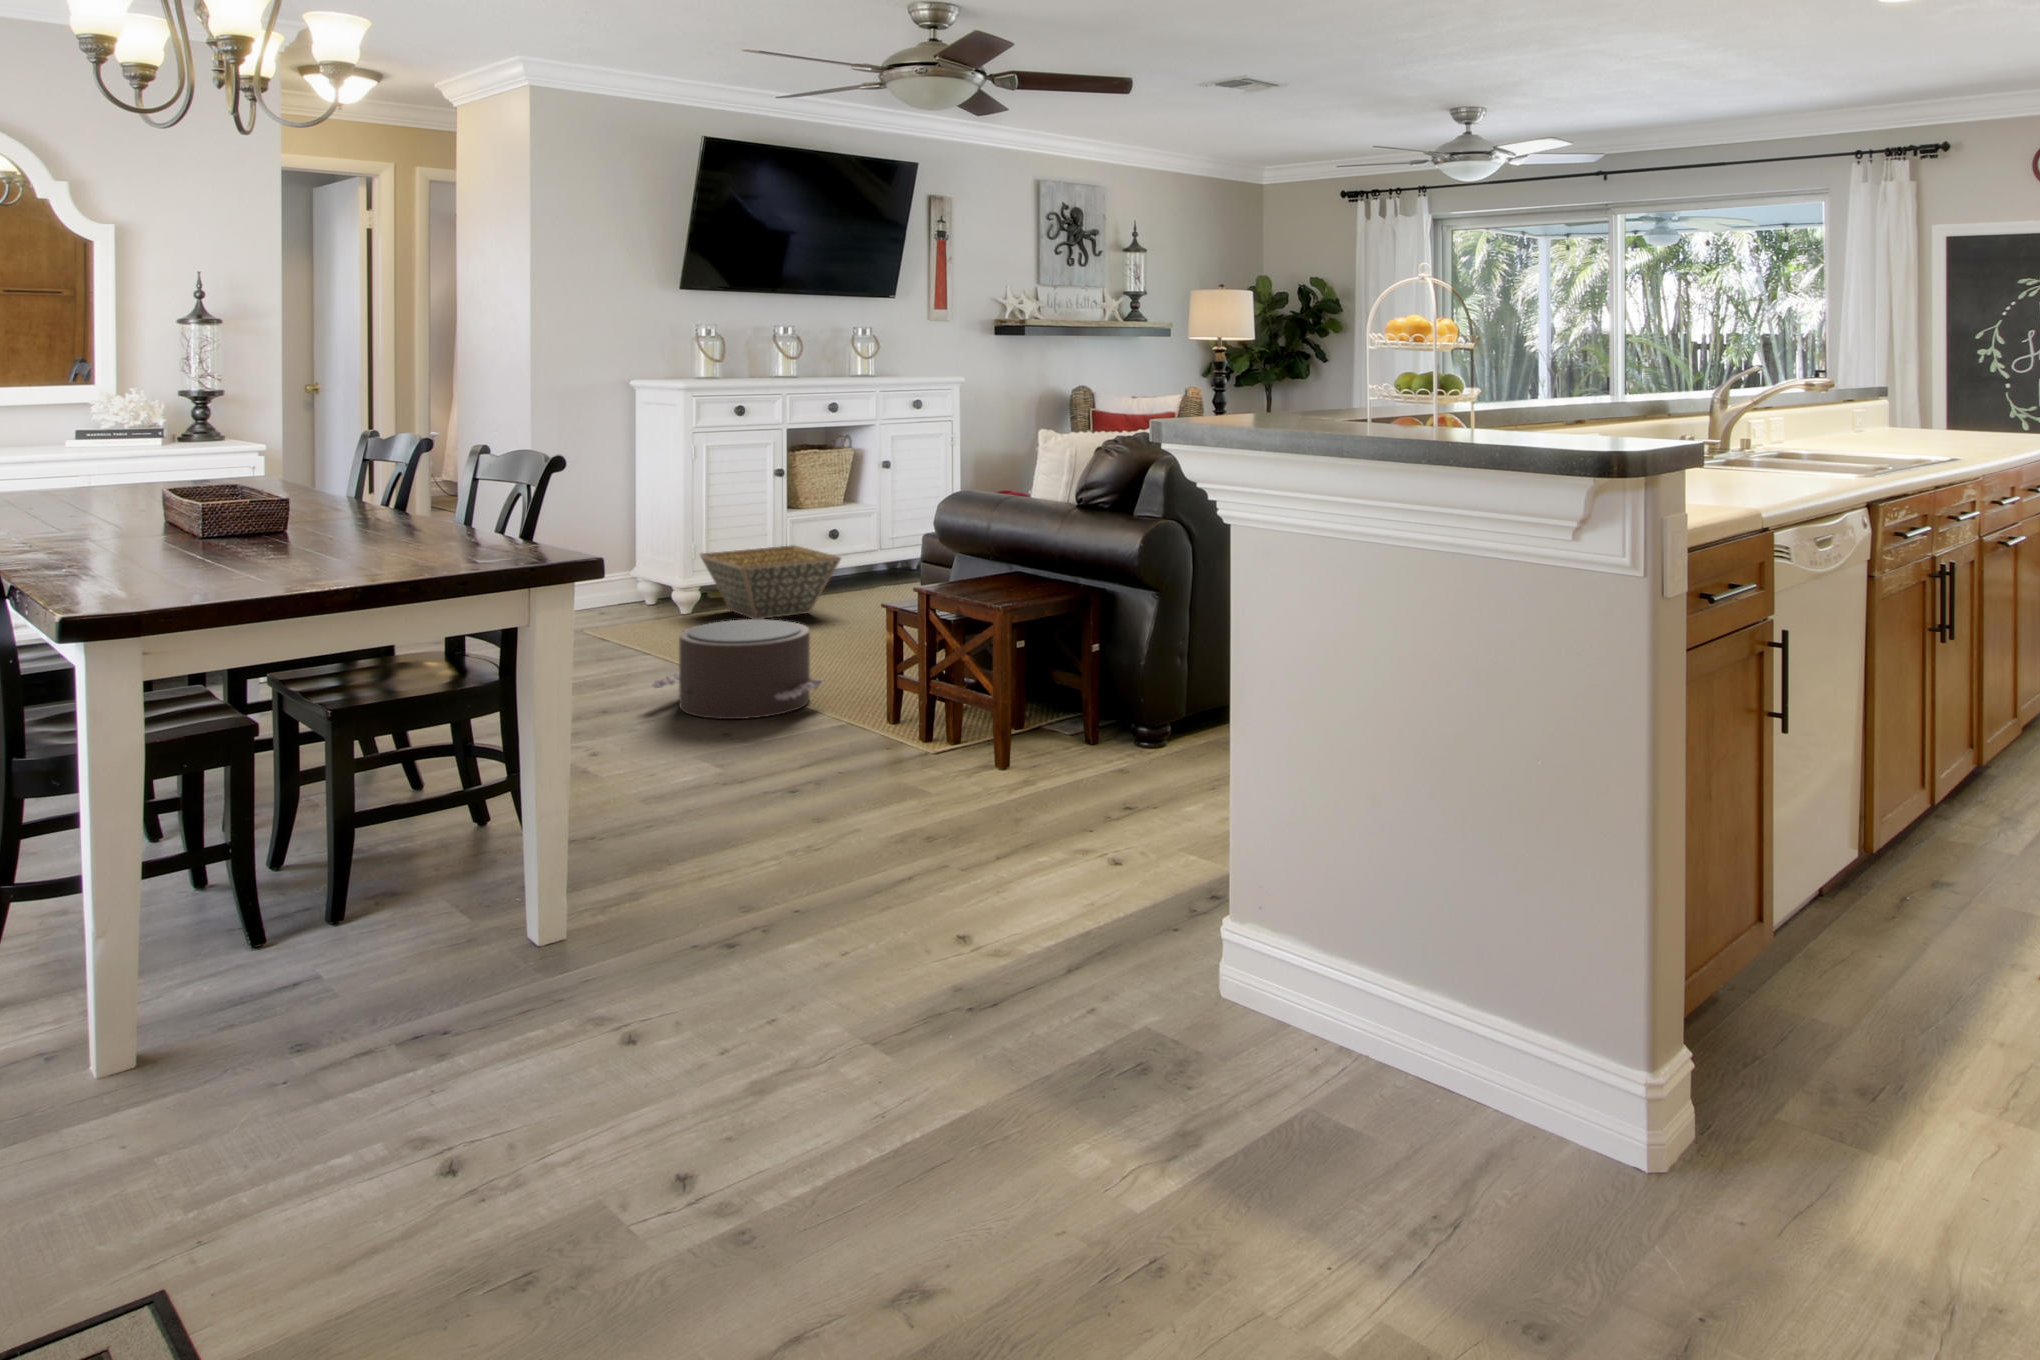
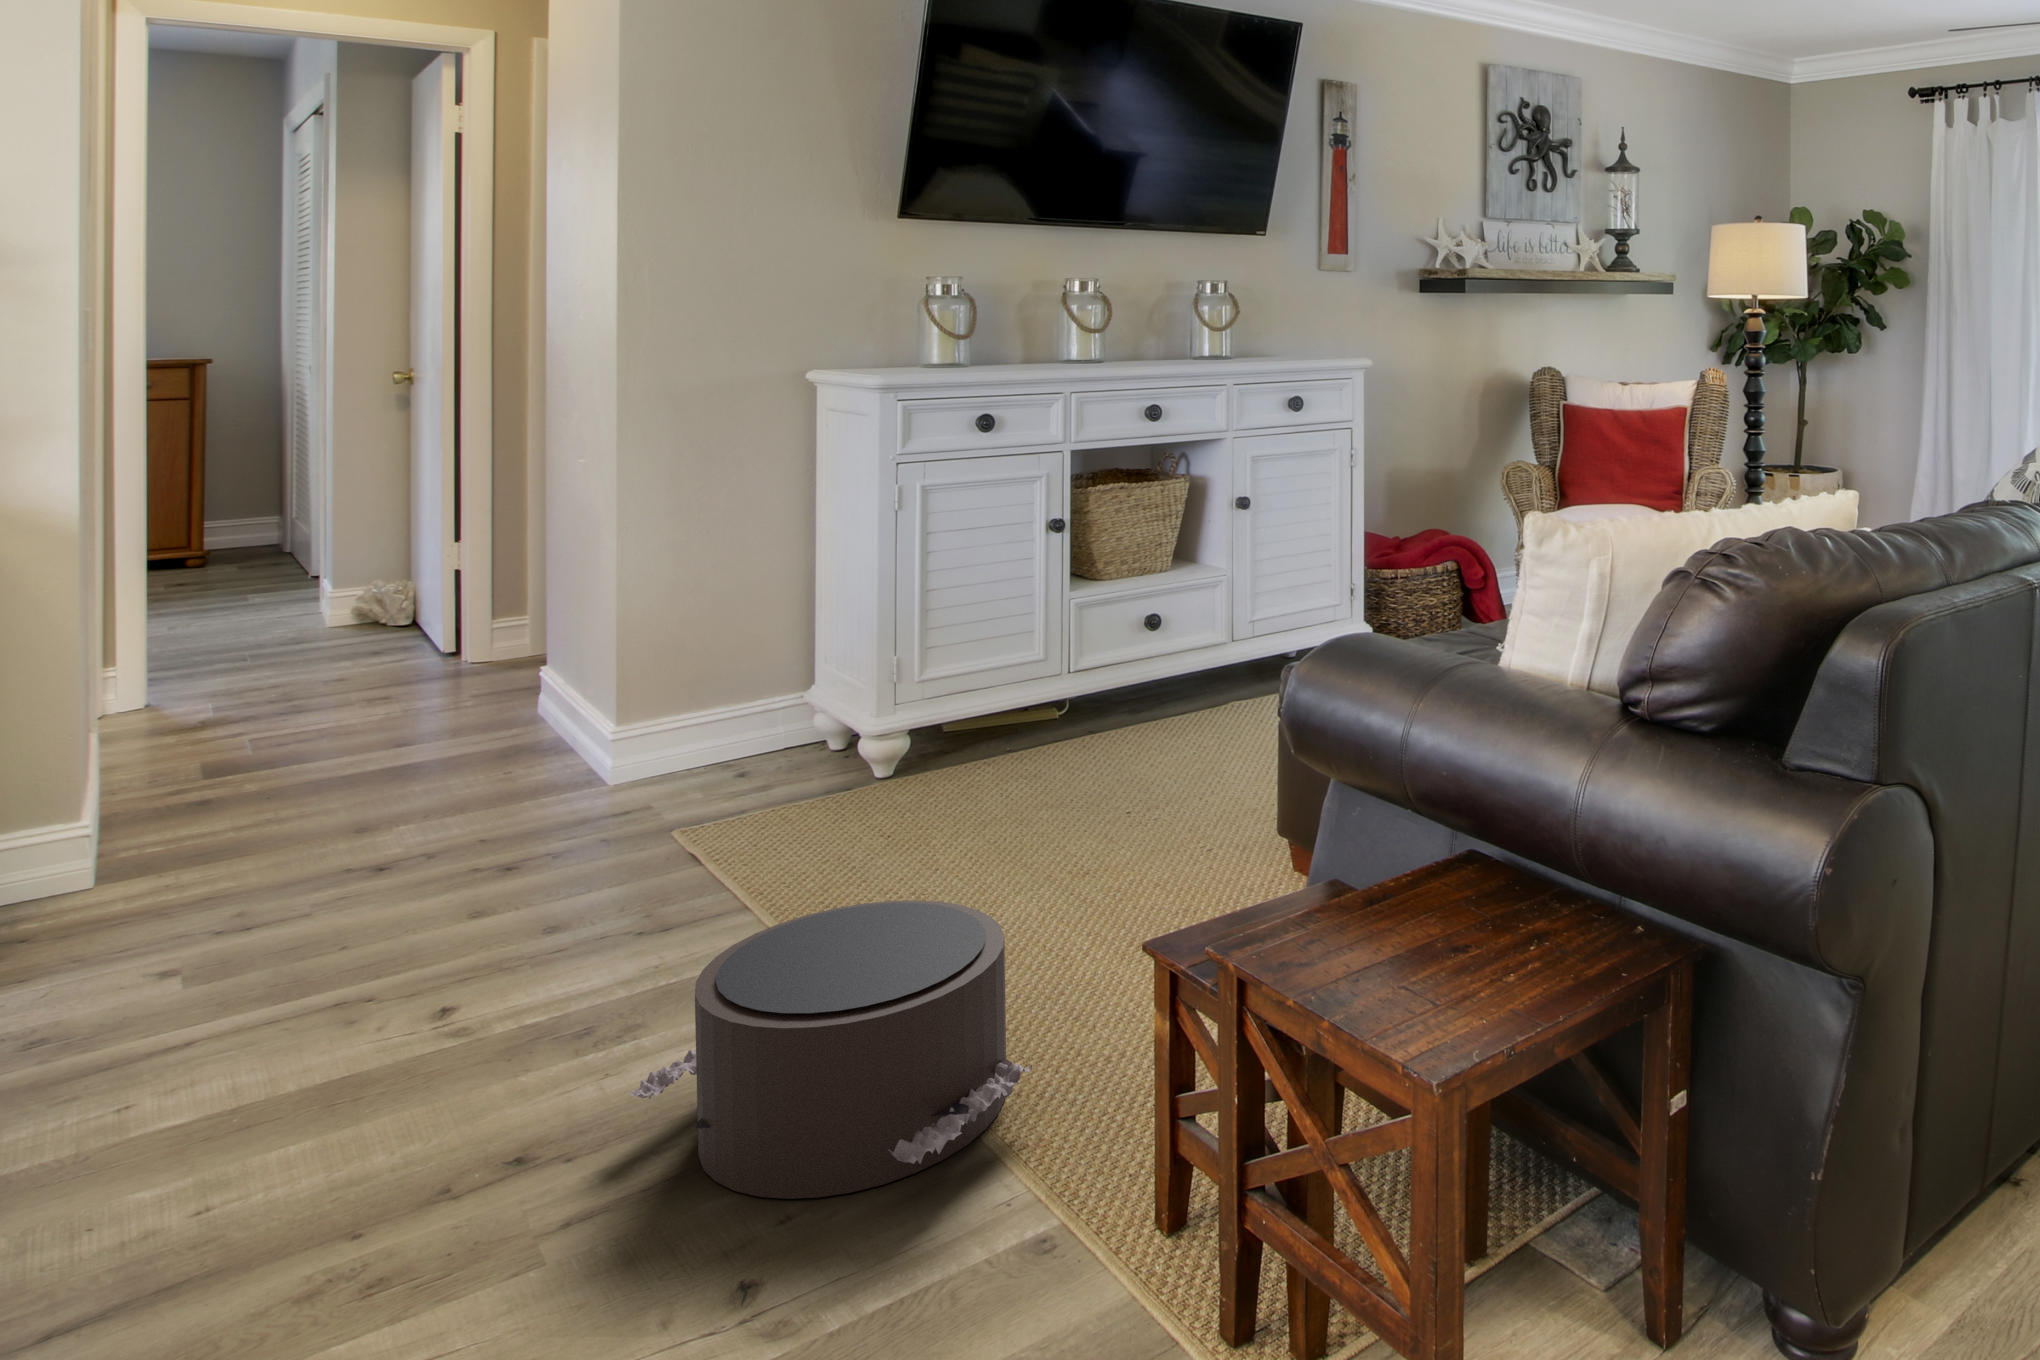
basket: present [700,545,841,619] -> none [912,645,1152,794]

